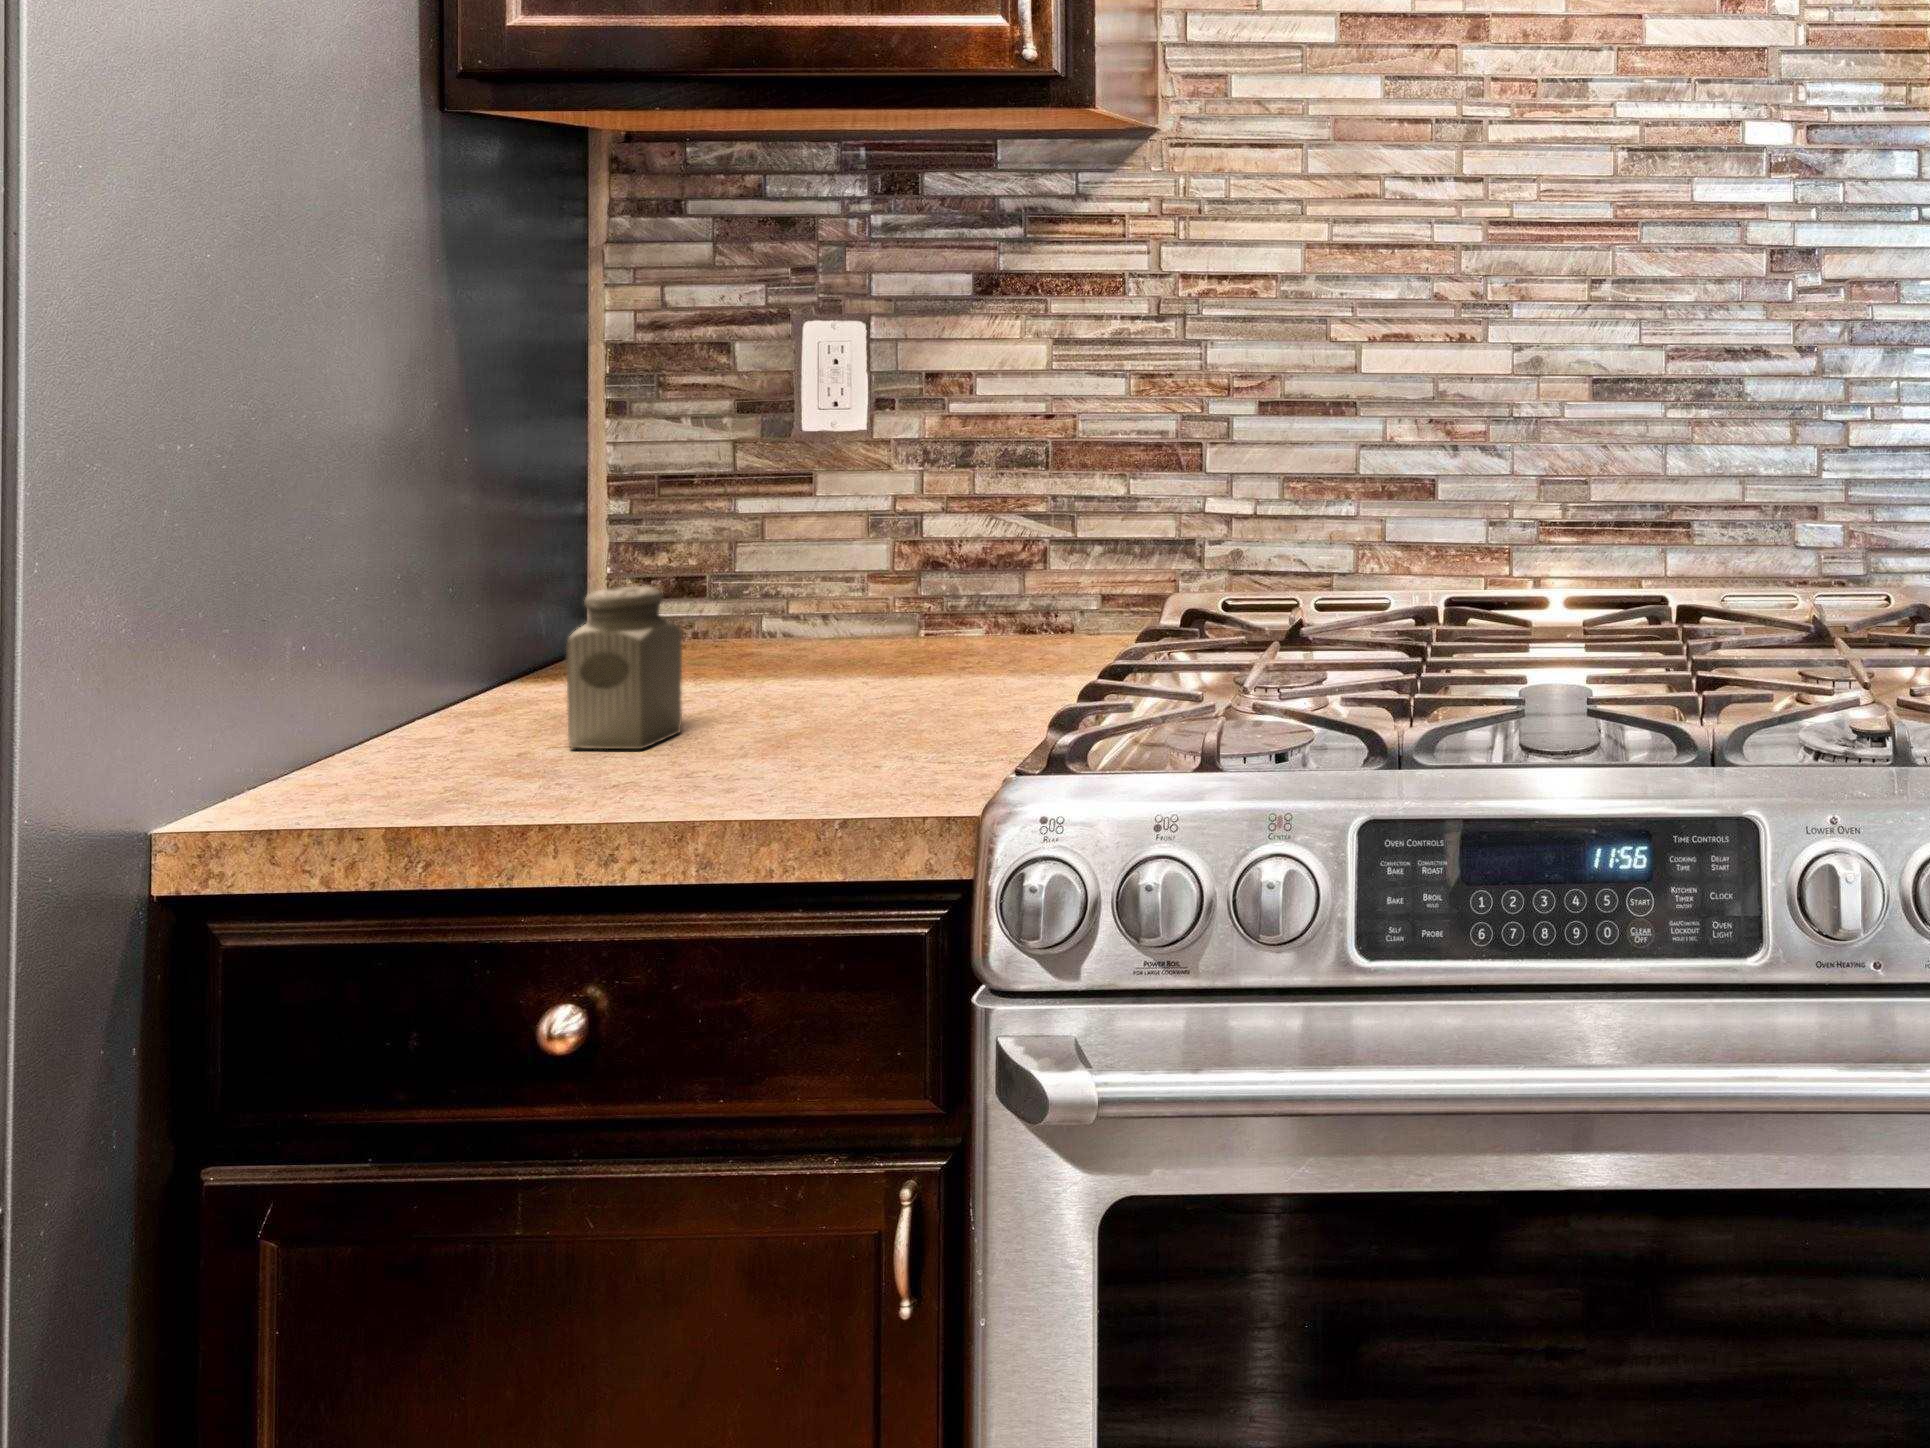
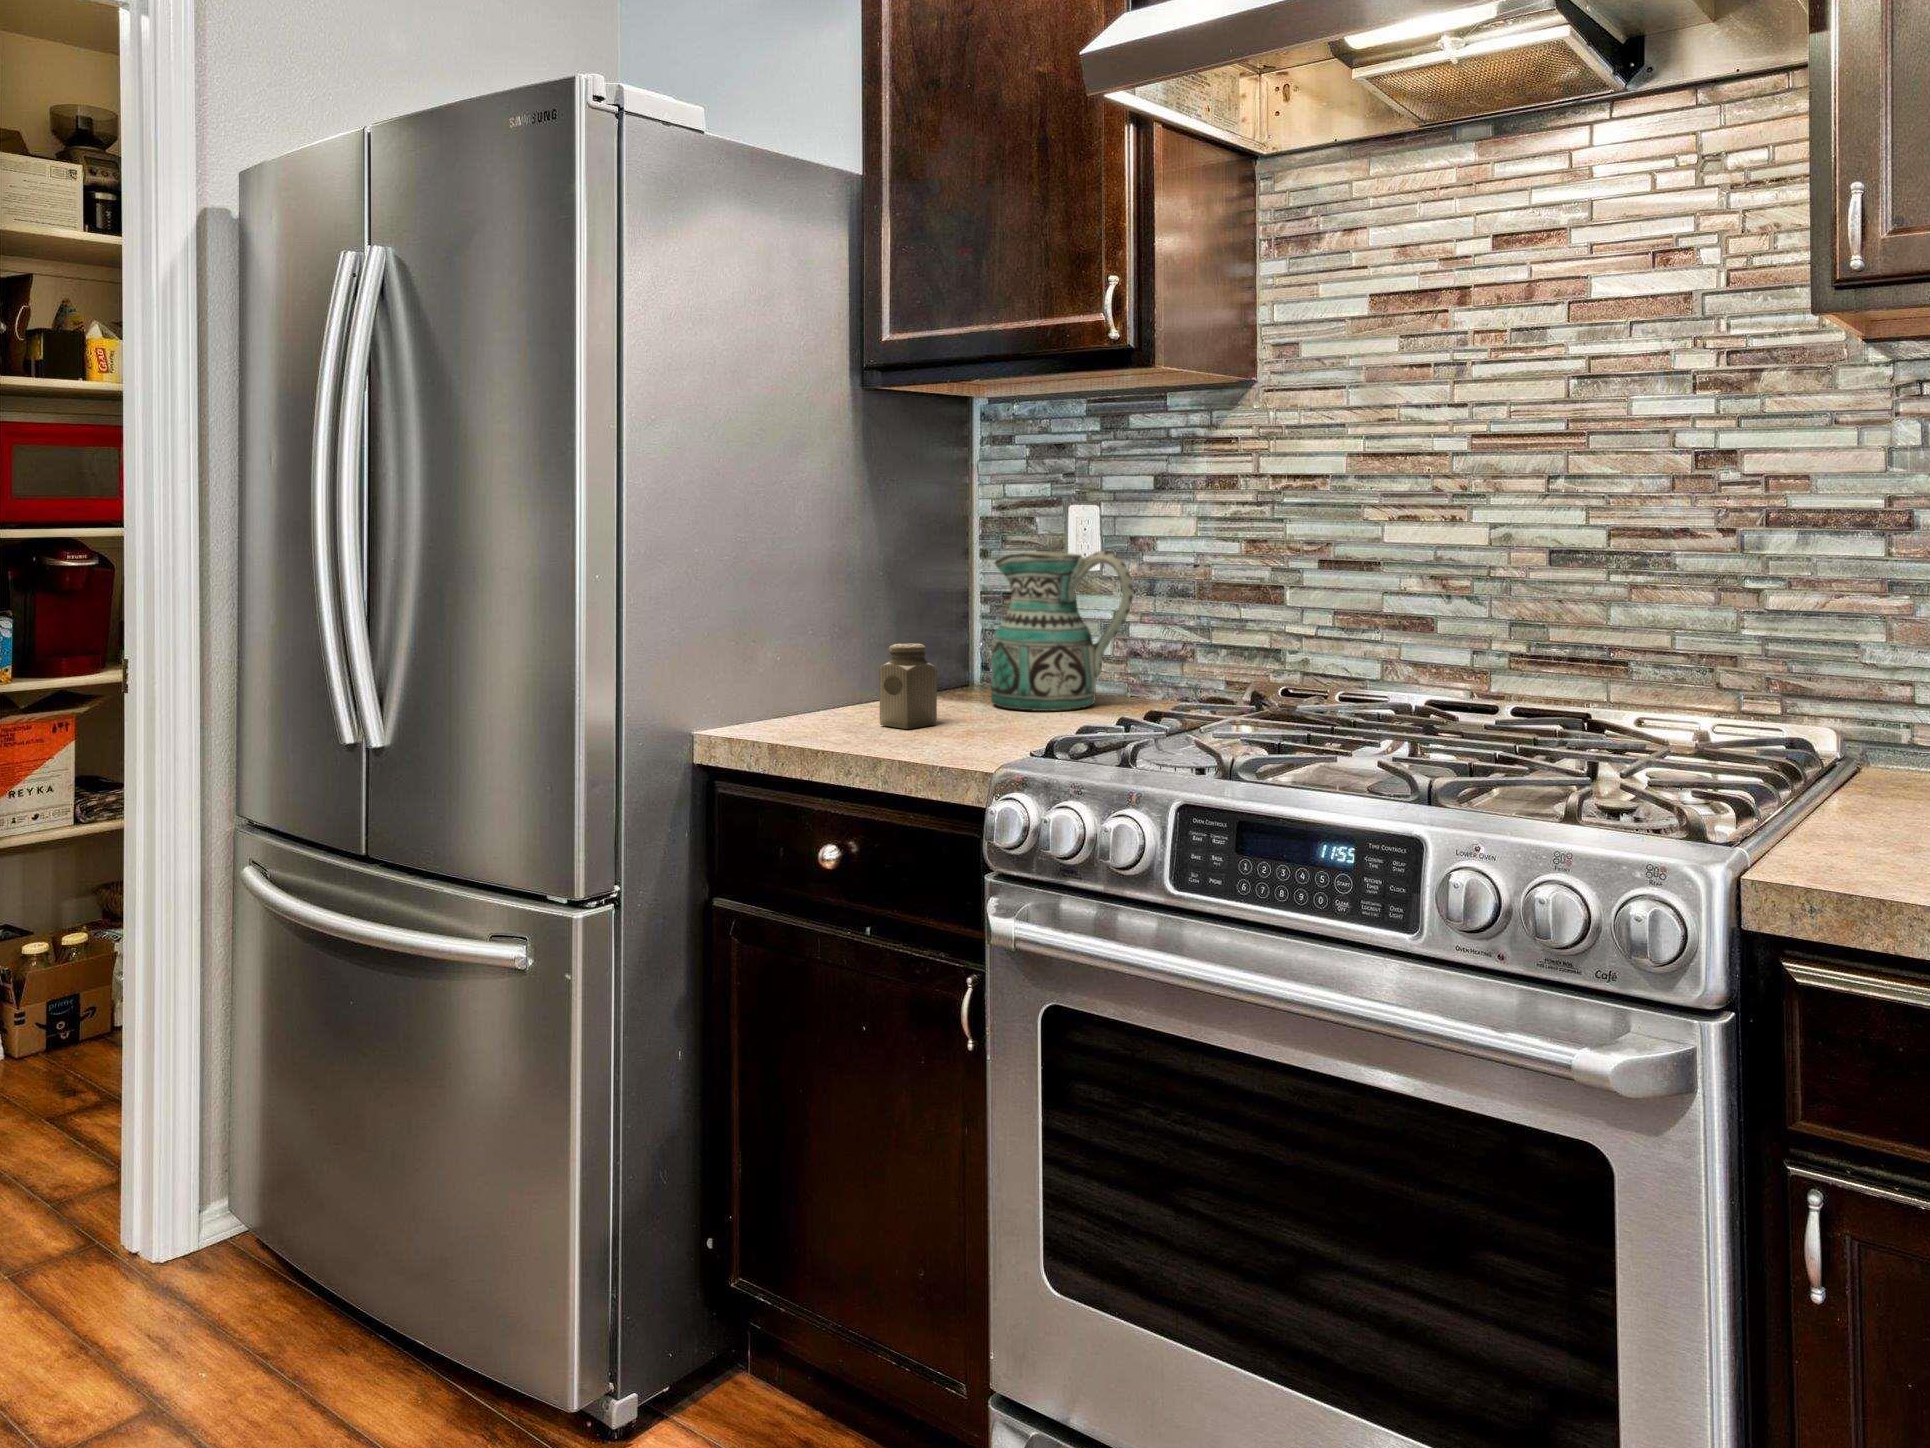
ceramic pitcher: none [706,398,967,681] -> present [991,551,1134,711]

